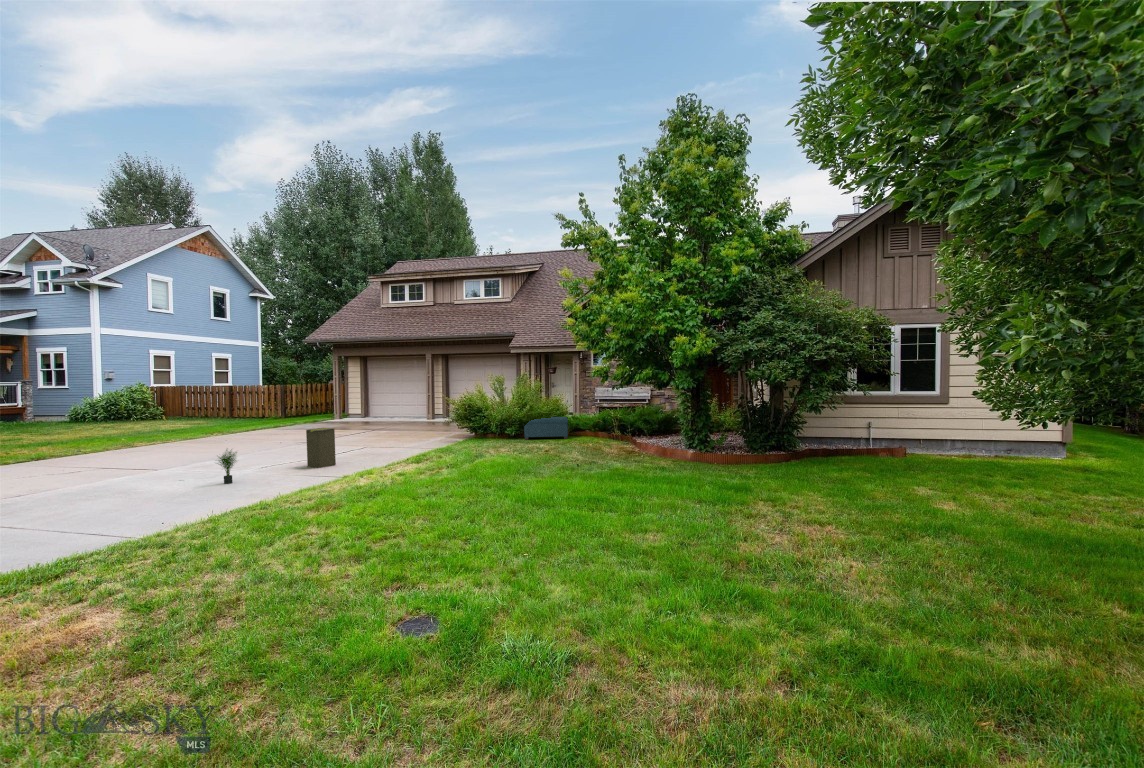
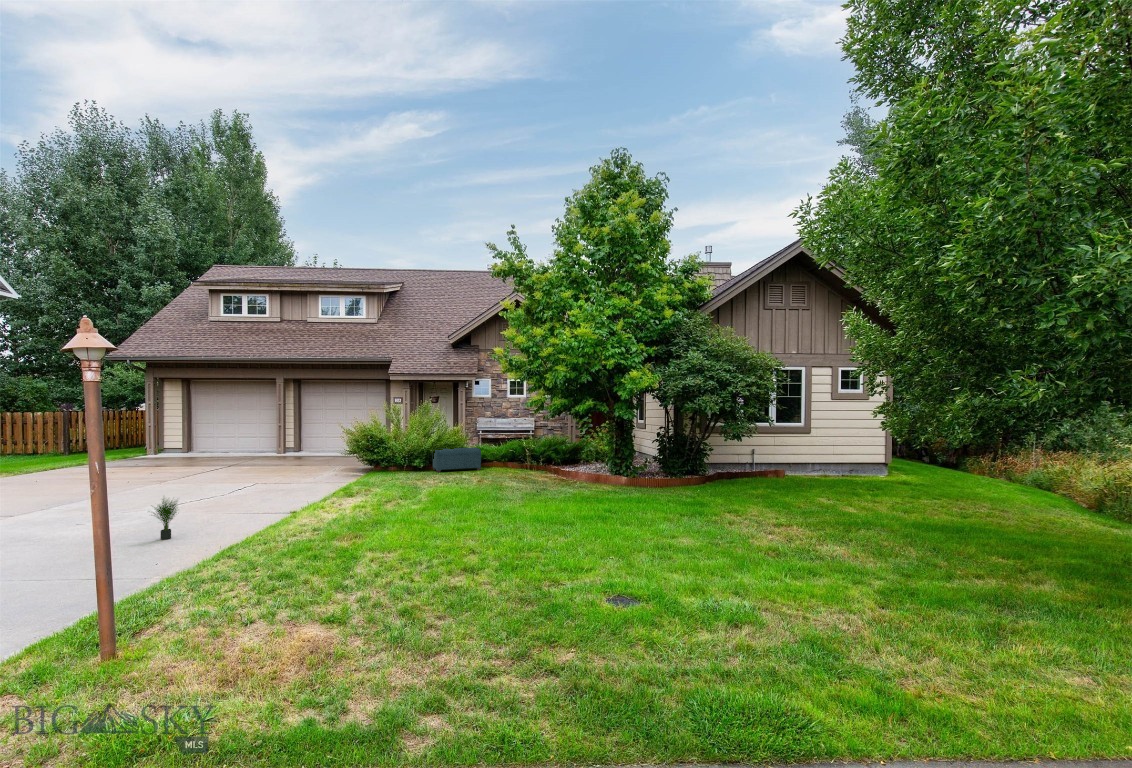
cardboard box: present [306,428,336,468] -> none [233,467,268,515]

